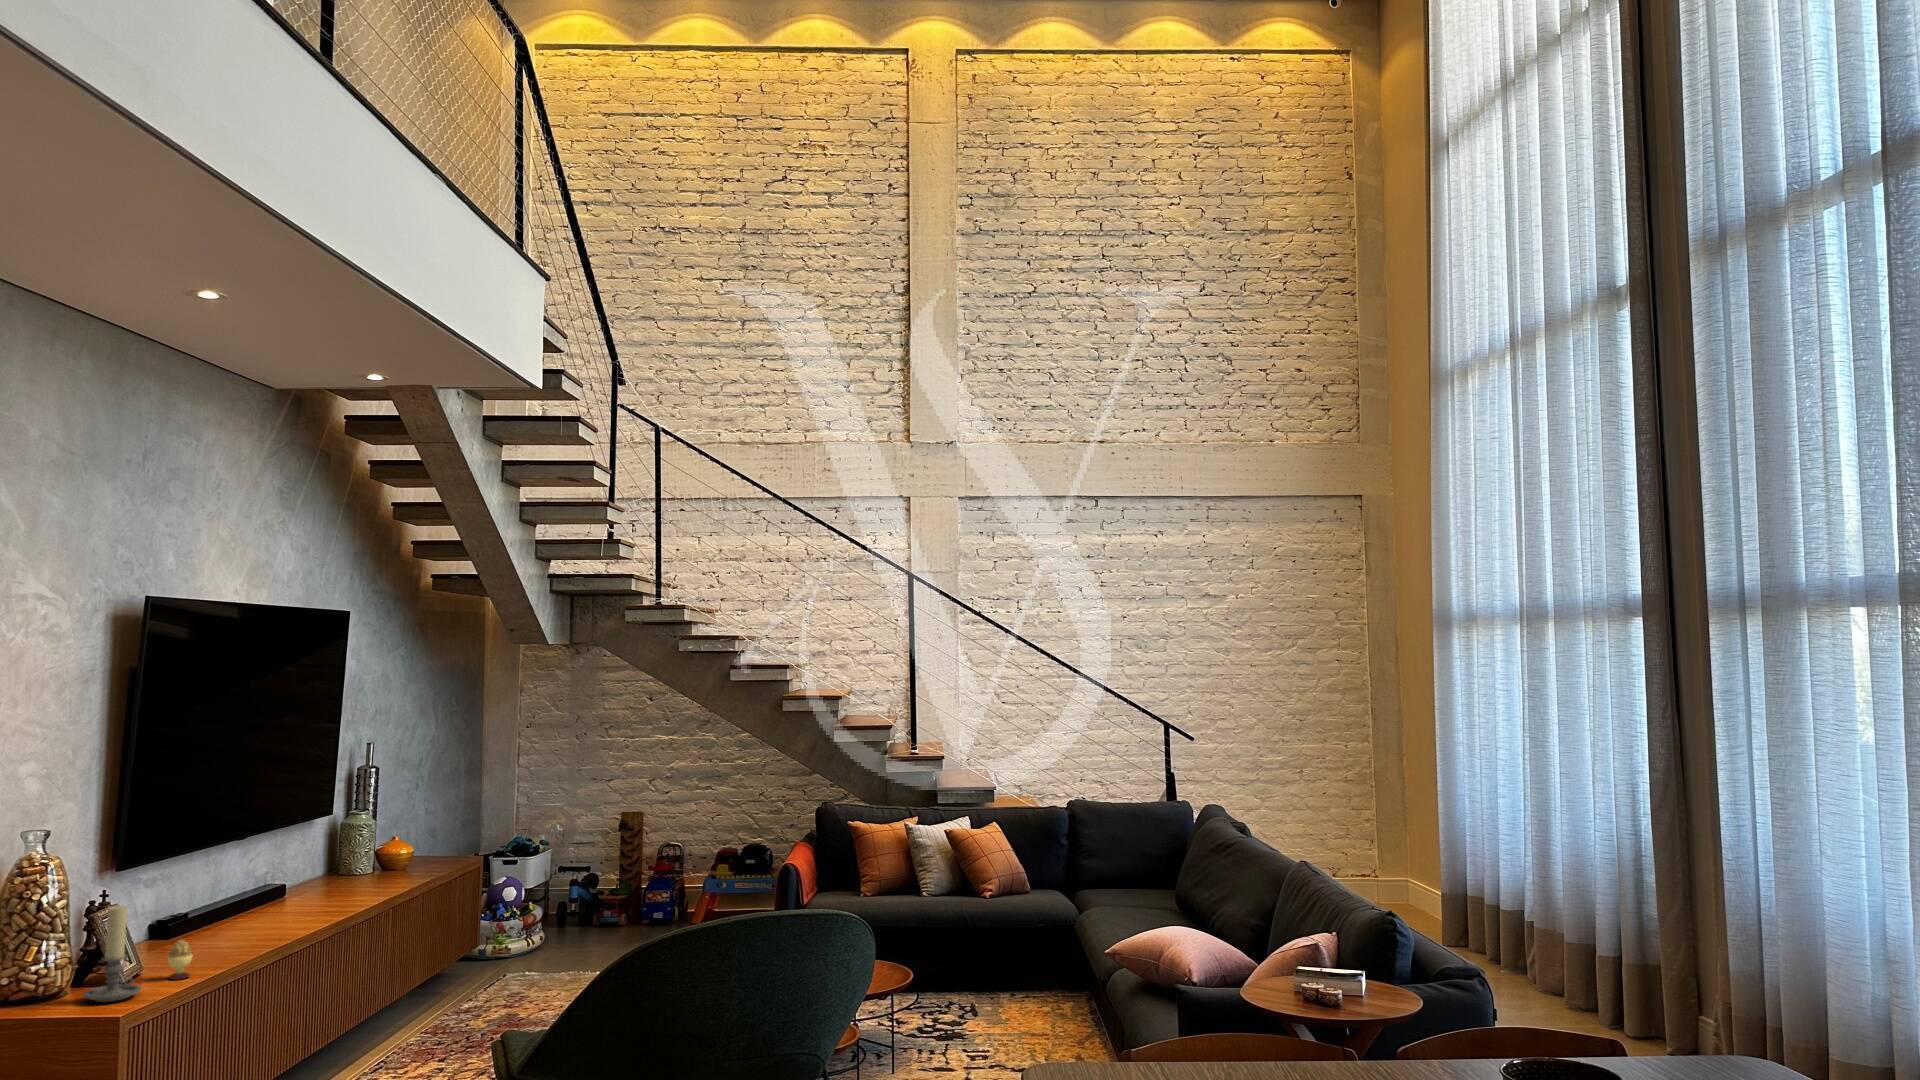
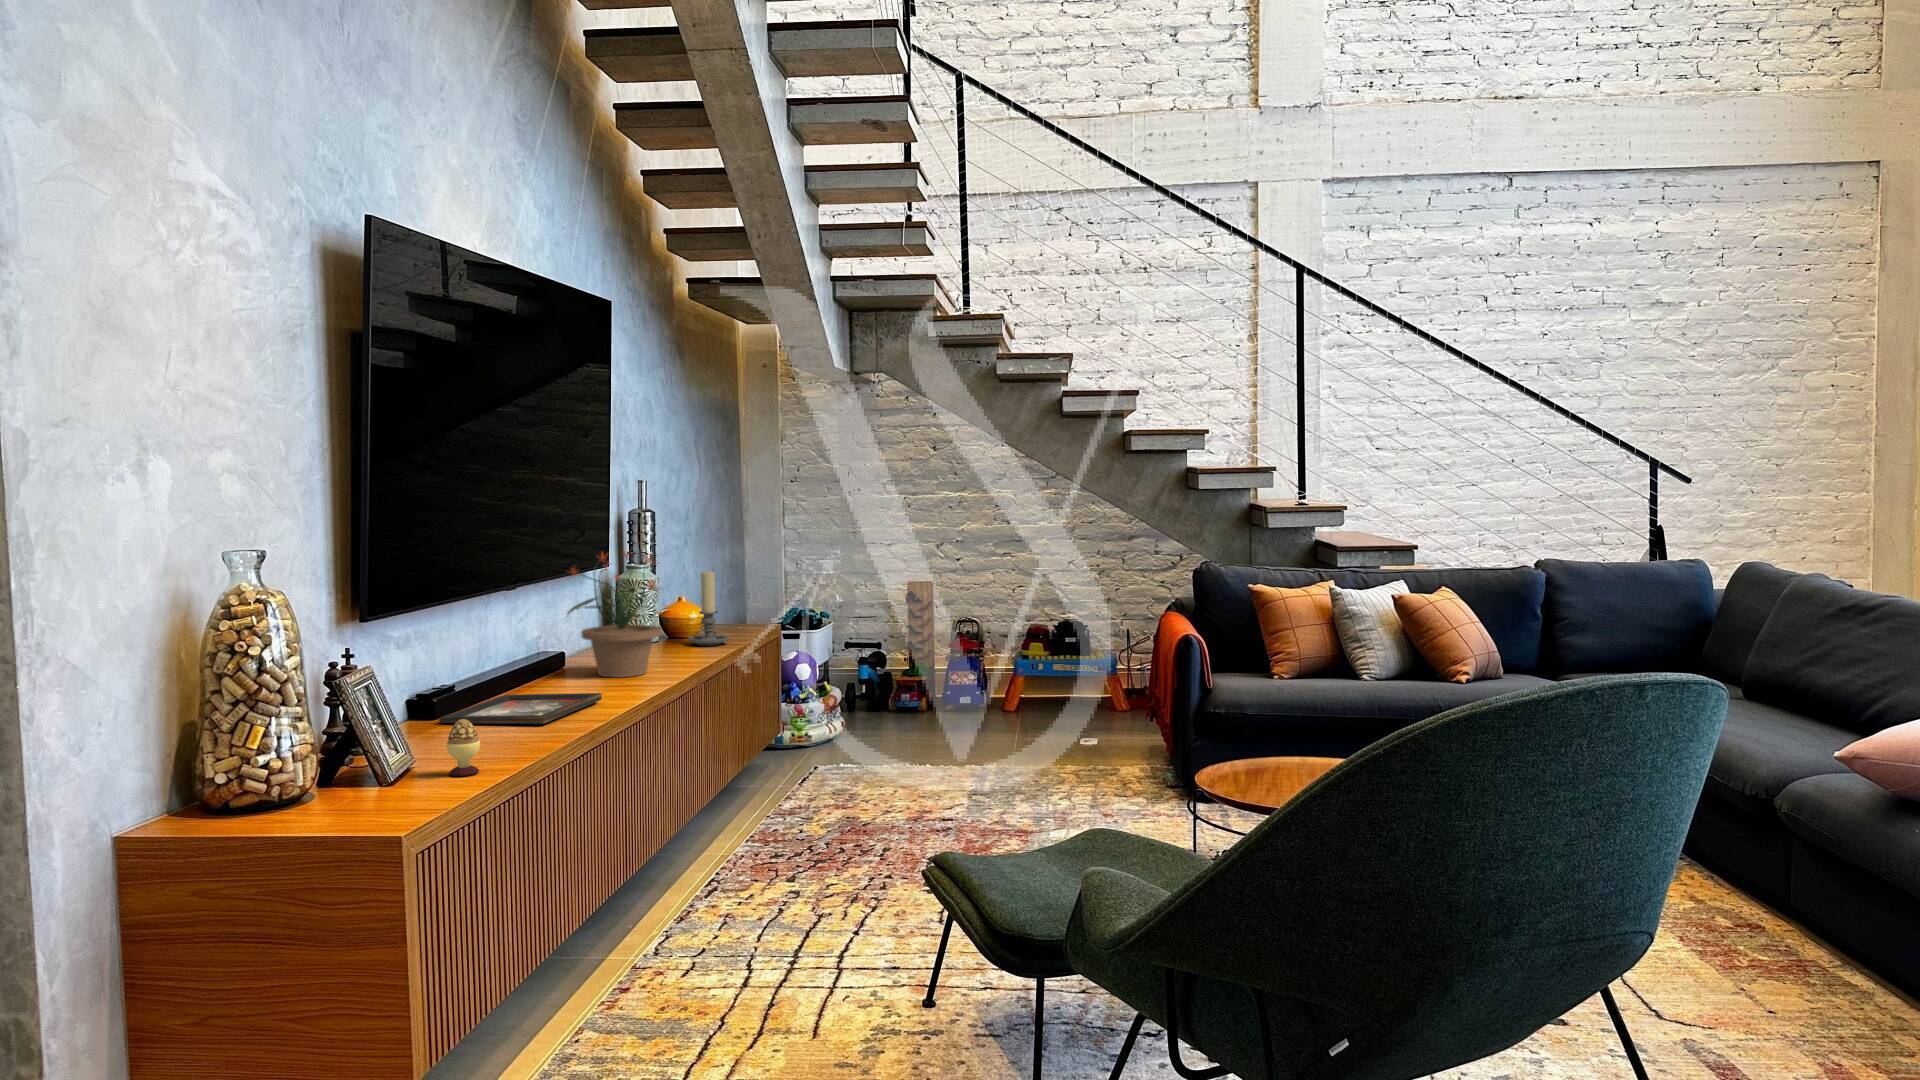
potted plant: none [291,804,374,903] -> present [567,552,669,678]
candle holder: present [83,906,141,1002] -> present [689,571,729,646]
decorative tray: none [173,917,304,942] -> present [439,693,602,724]

